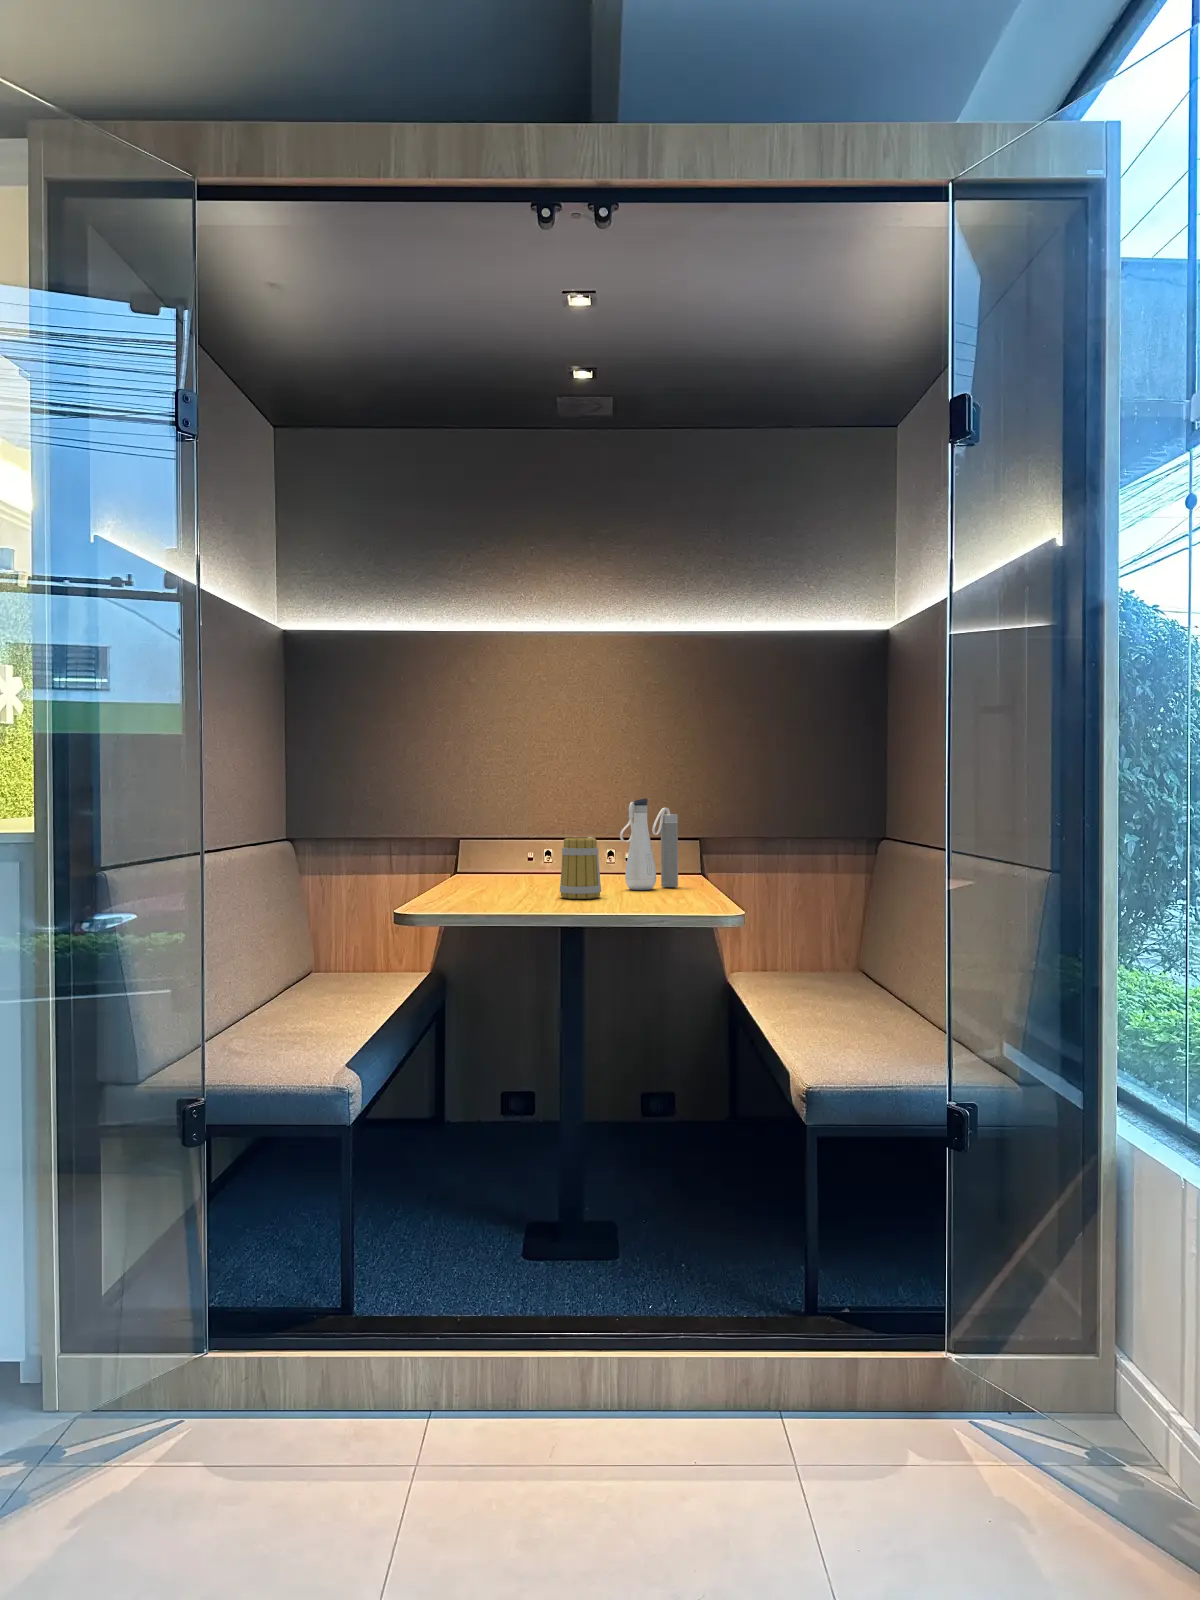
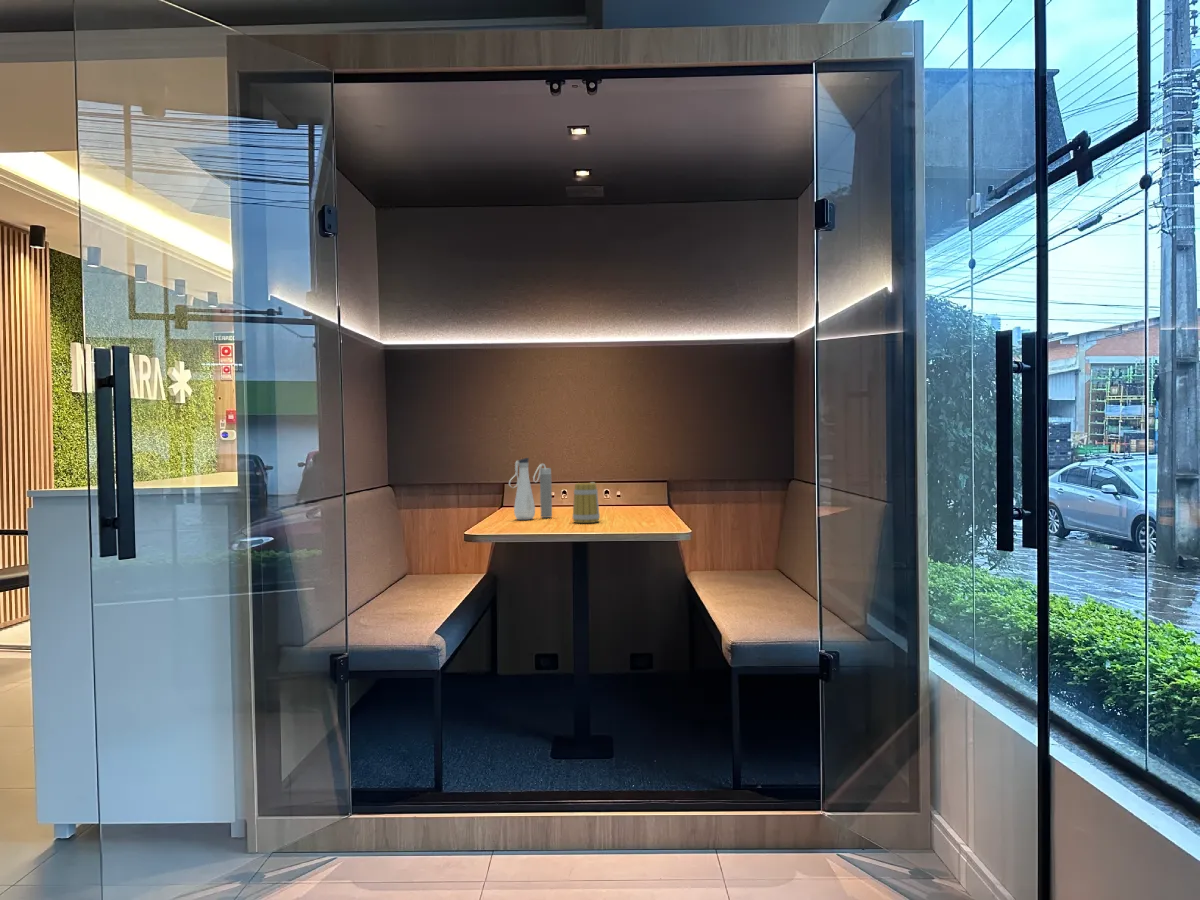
water bottle: present [620,798,678,890] -> present [509,458,552,520]

